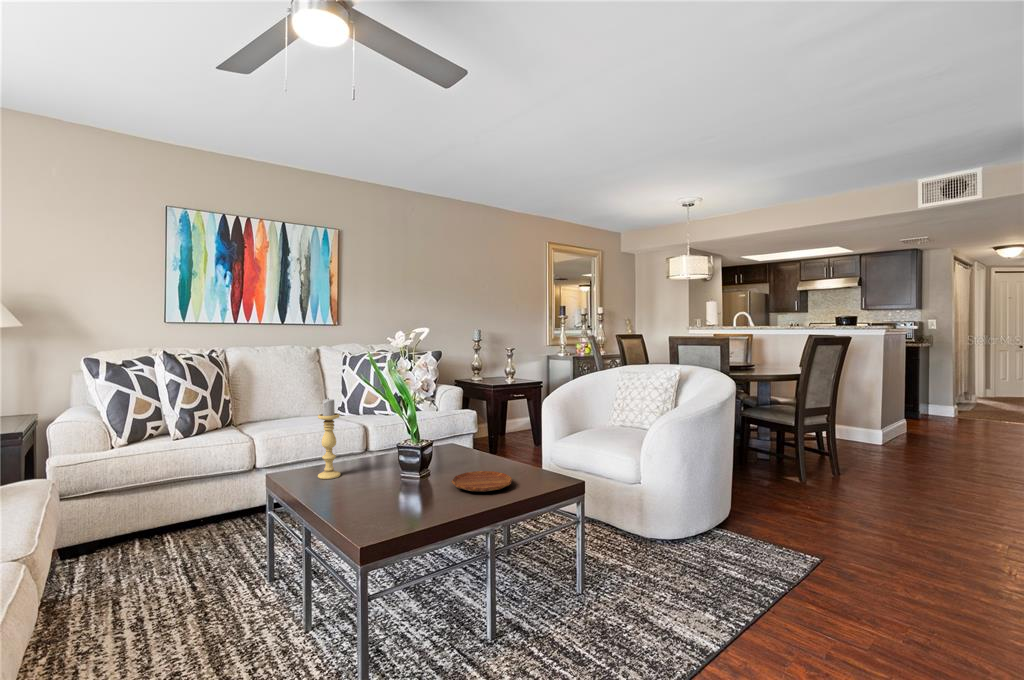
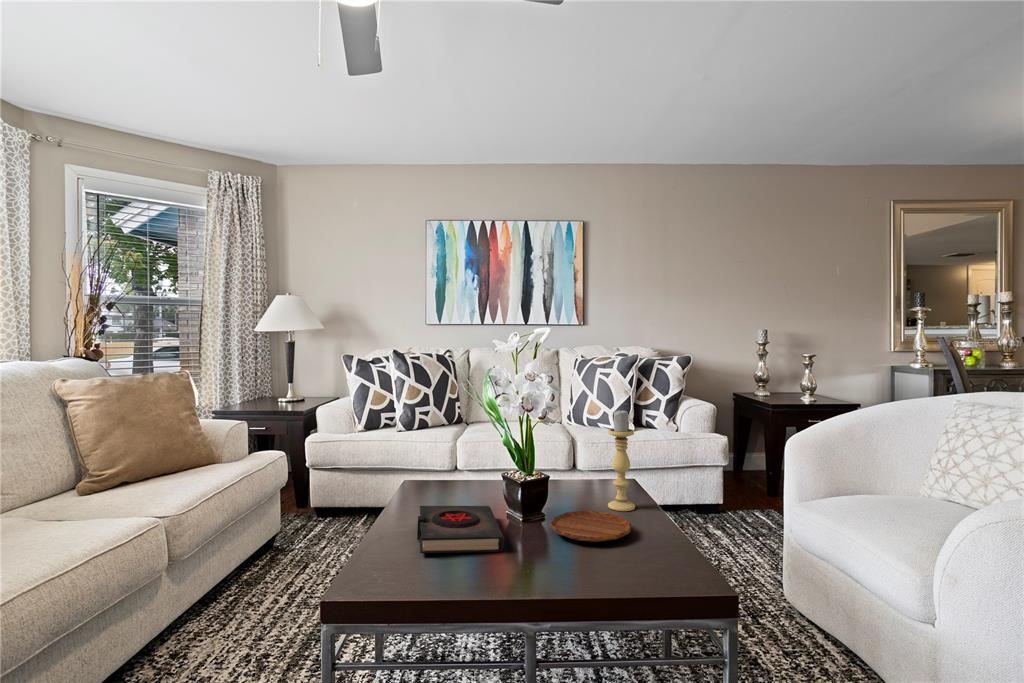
candle holder: present [318,398,340,479] -> present [608,409,635,511]
book: none [341,483,444,525] -> present [417,506,504,553]

